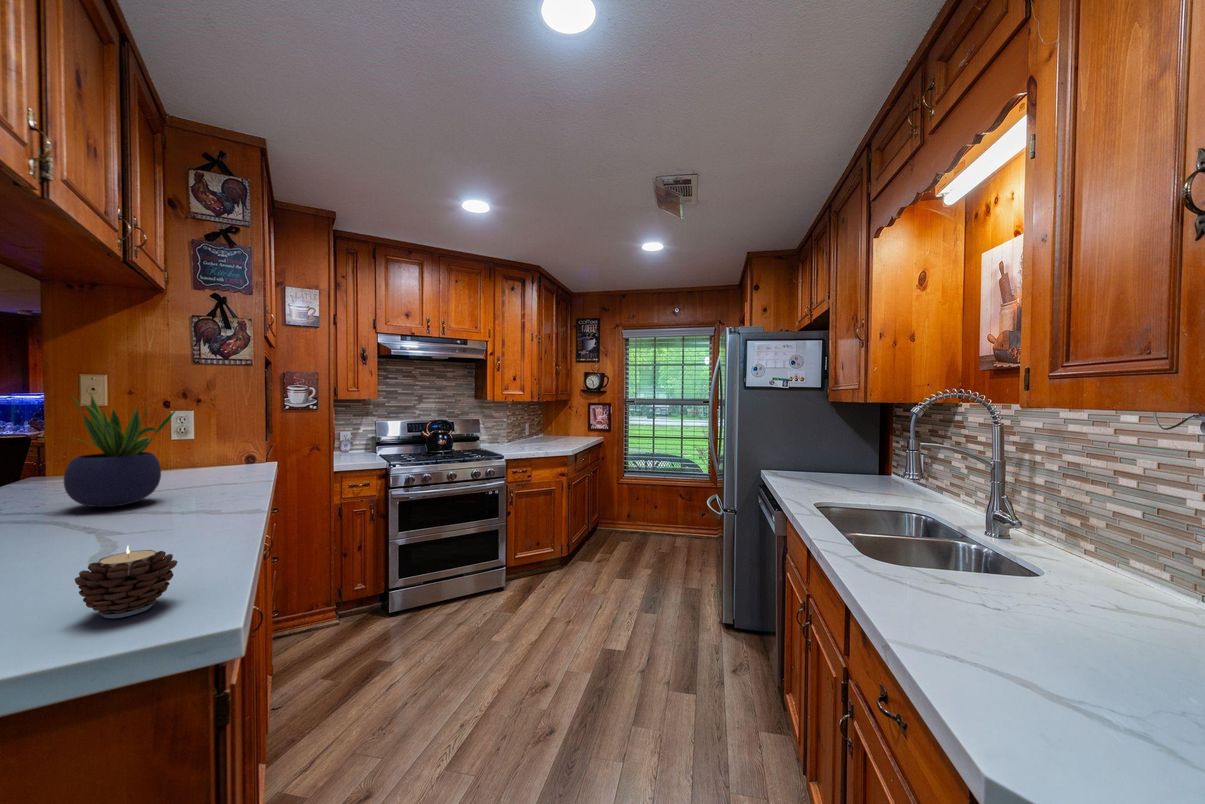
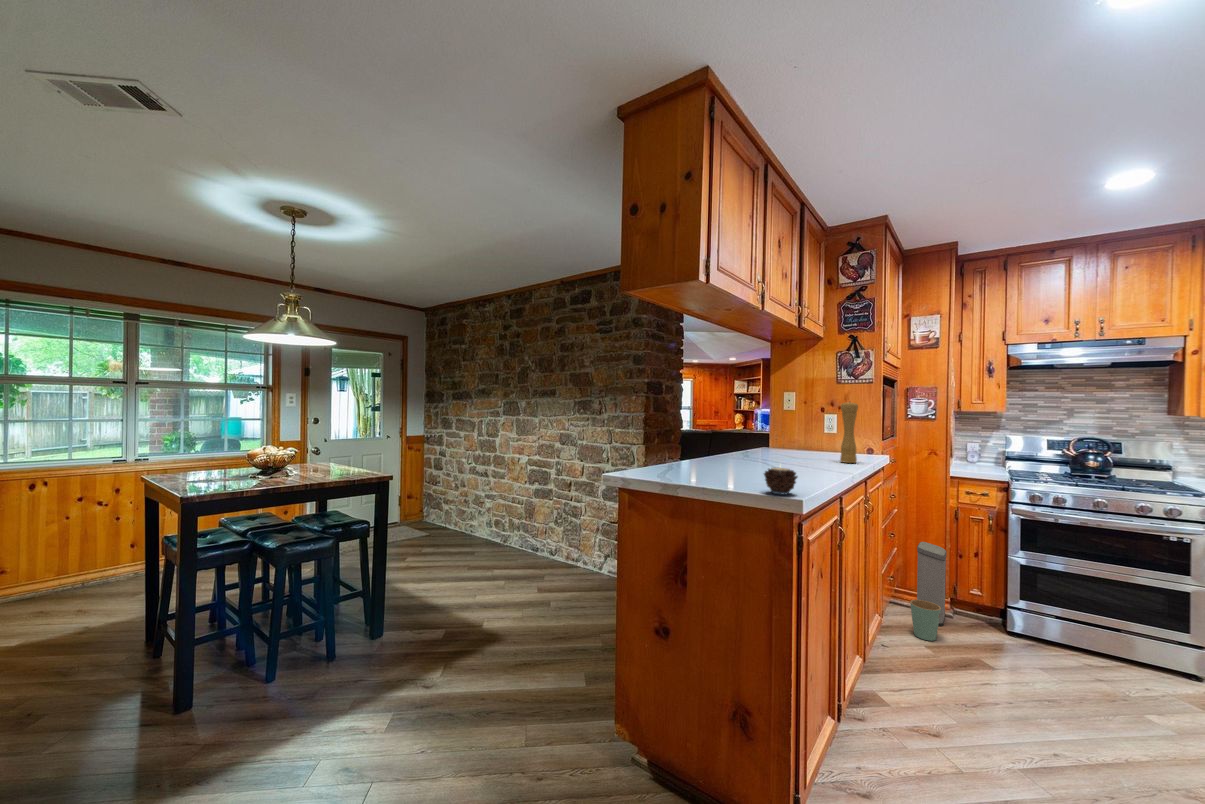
pepper mill: none [208,393,238,485] -> present [840,402,858,463]
potted plant: present [64,395,175,507] -> none [772,401,822,463]
trash can: none [301,553,335,672] -> present [910,542,947,641]

